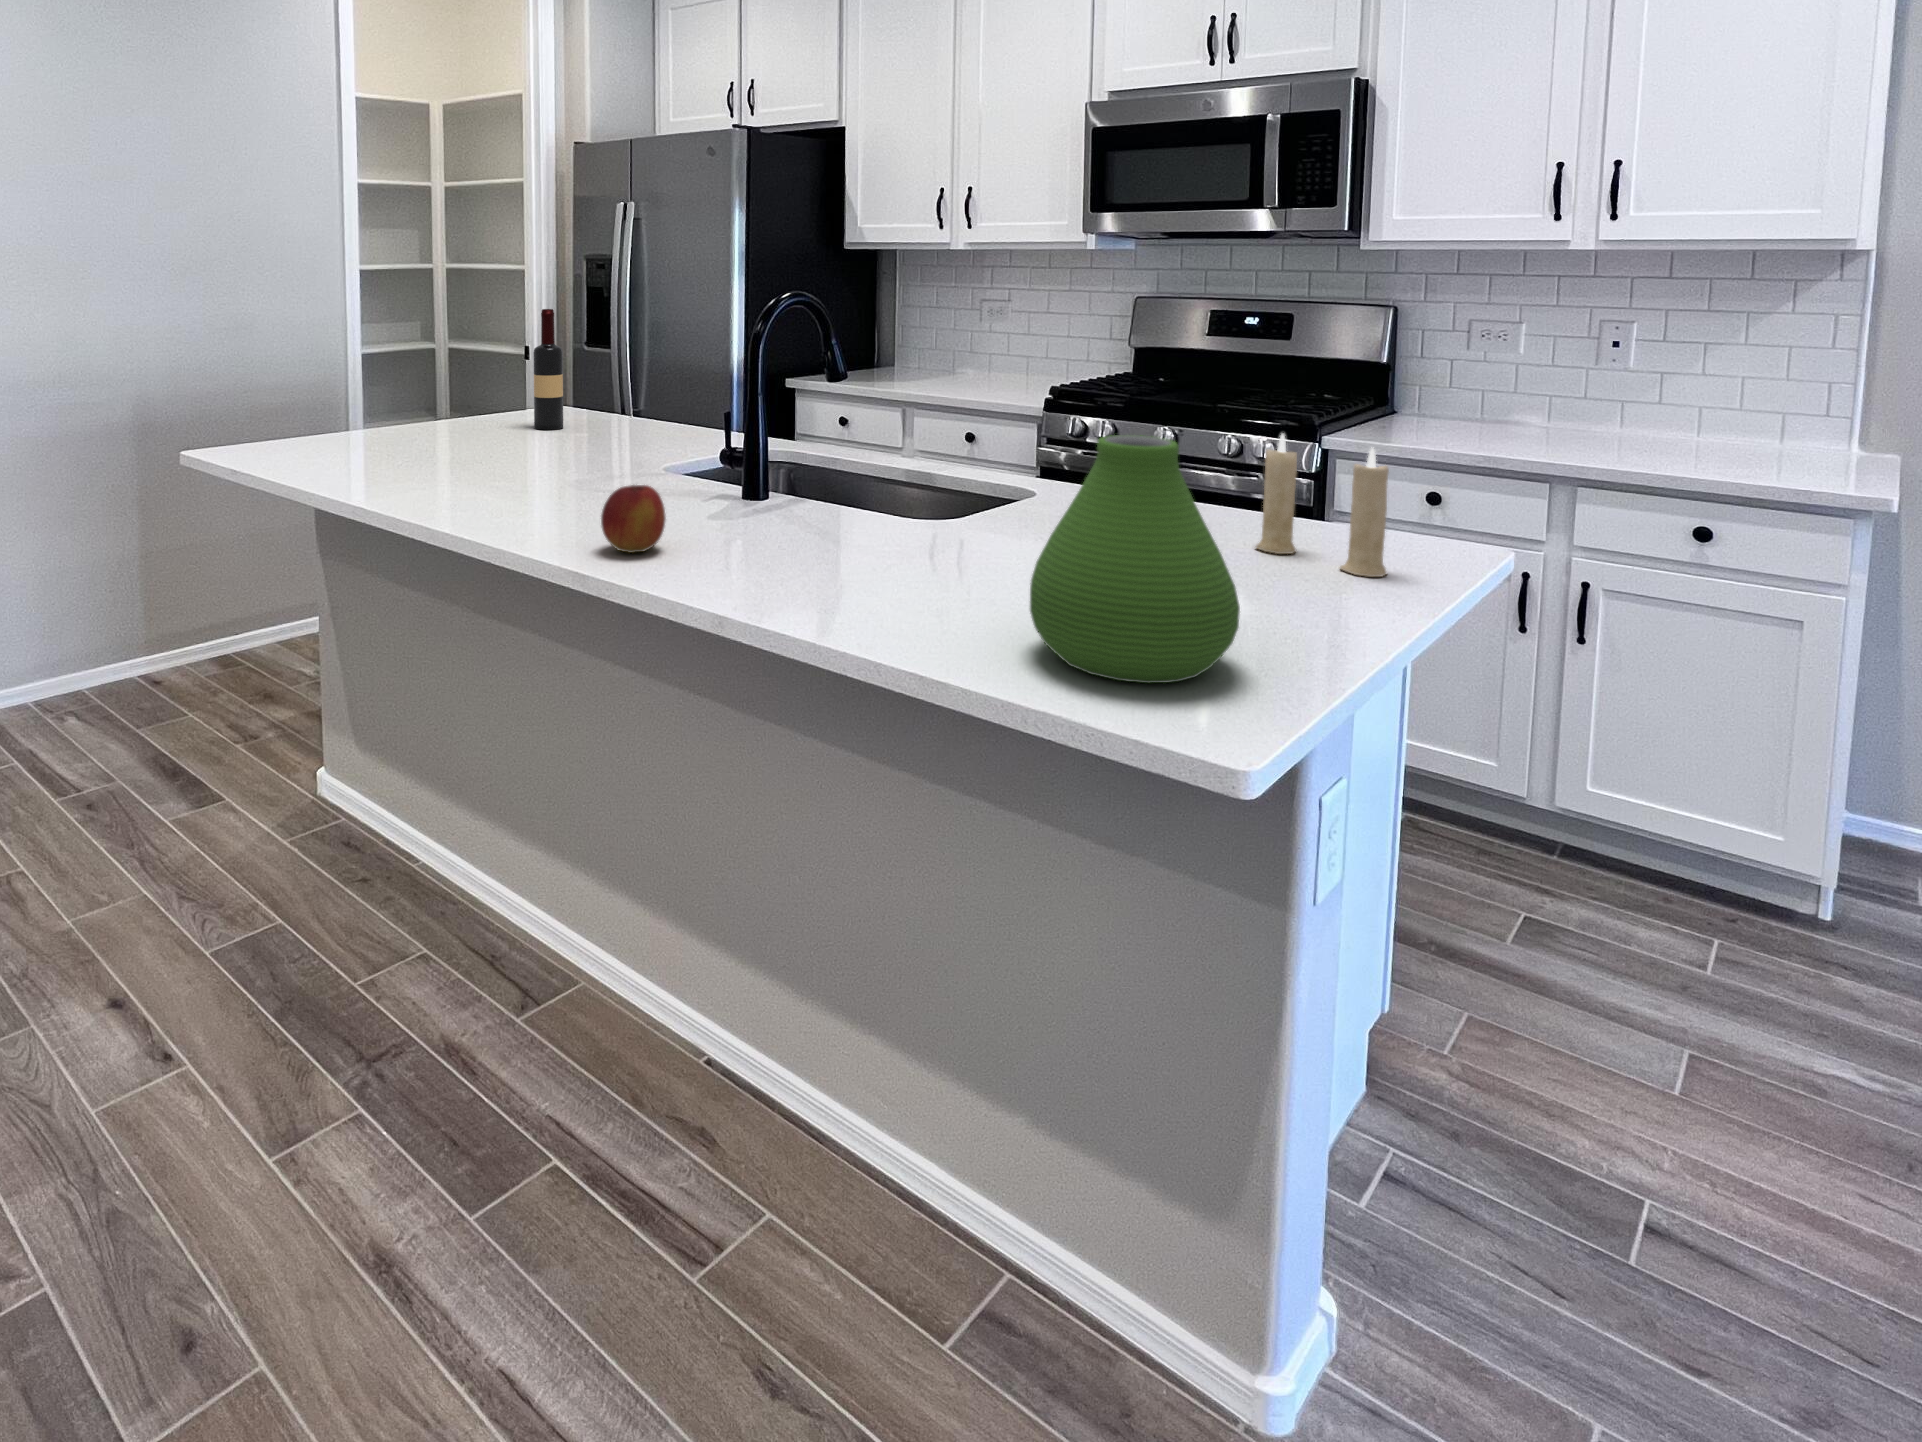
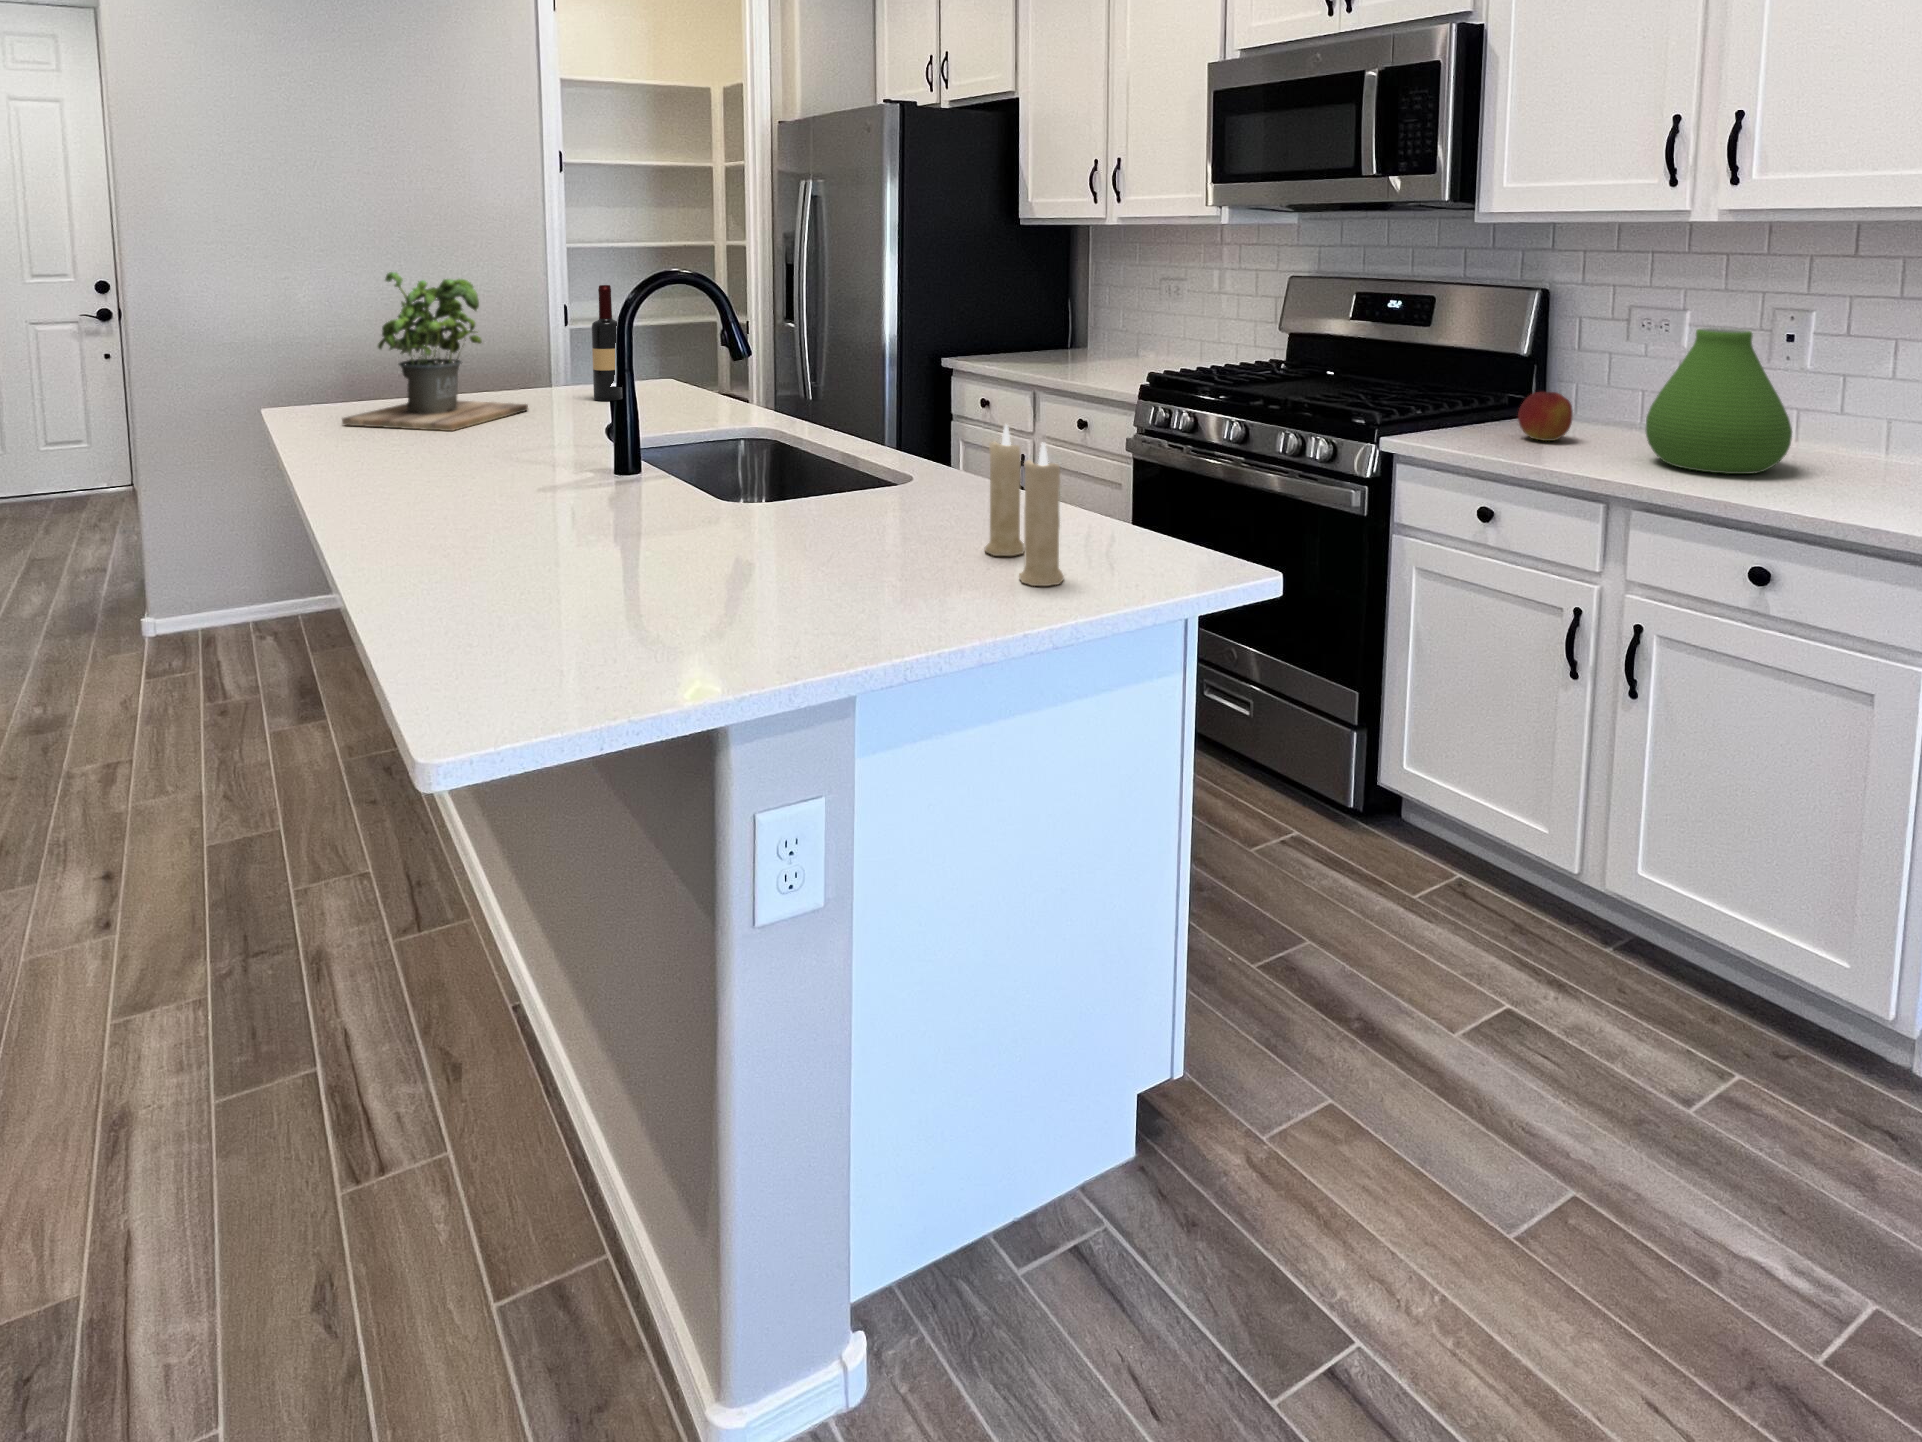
potted plant: none [324,297,494,467] -> present [342,272,528,431]
vase: present [1030,435,1240,683] -> present [1646,328,1792,474]
apple: present [601,485,666,553] -> present [1518,392,1573,441]

